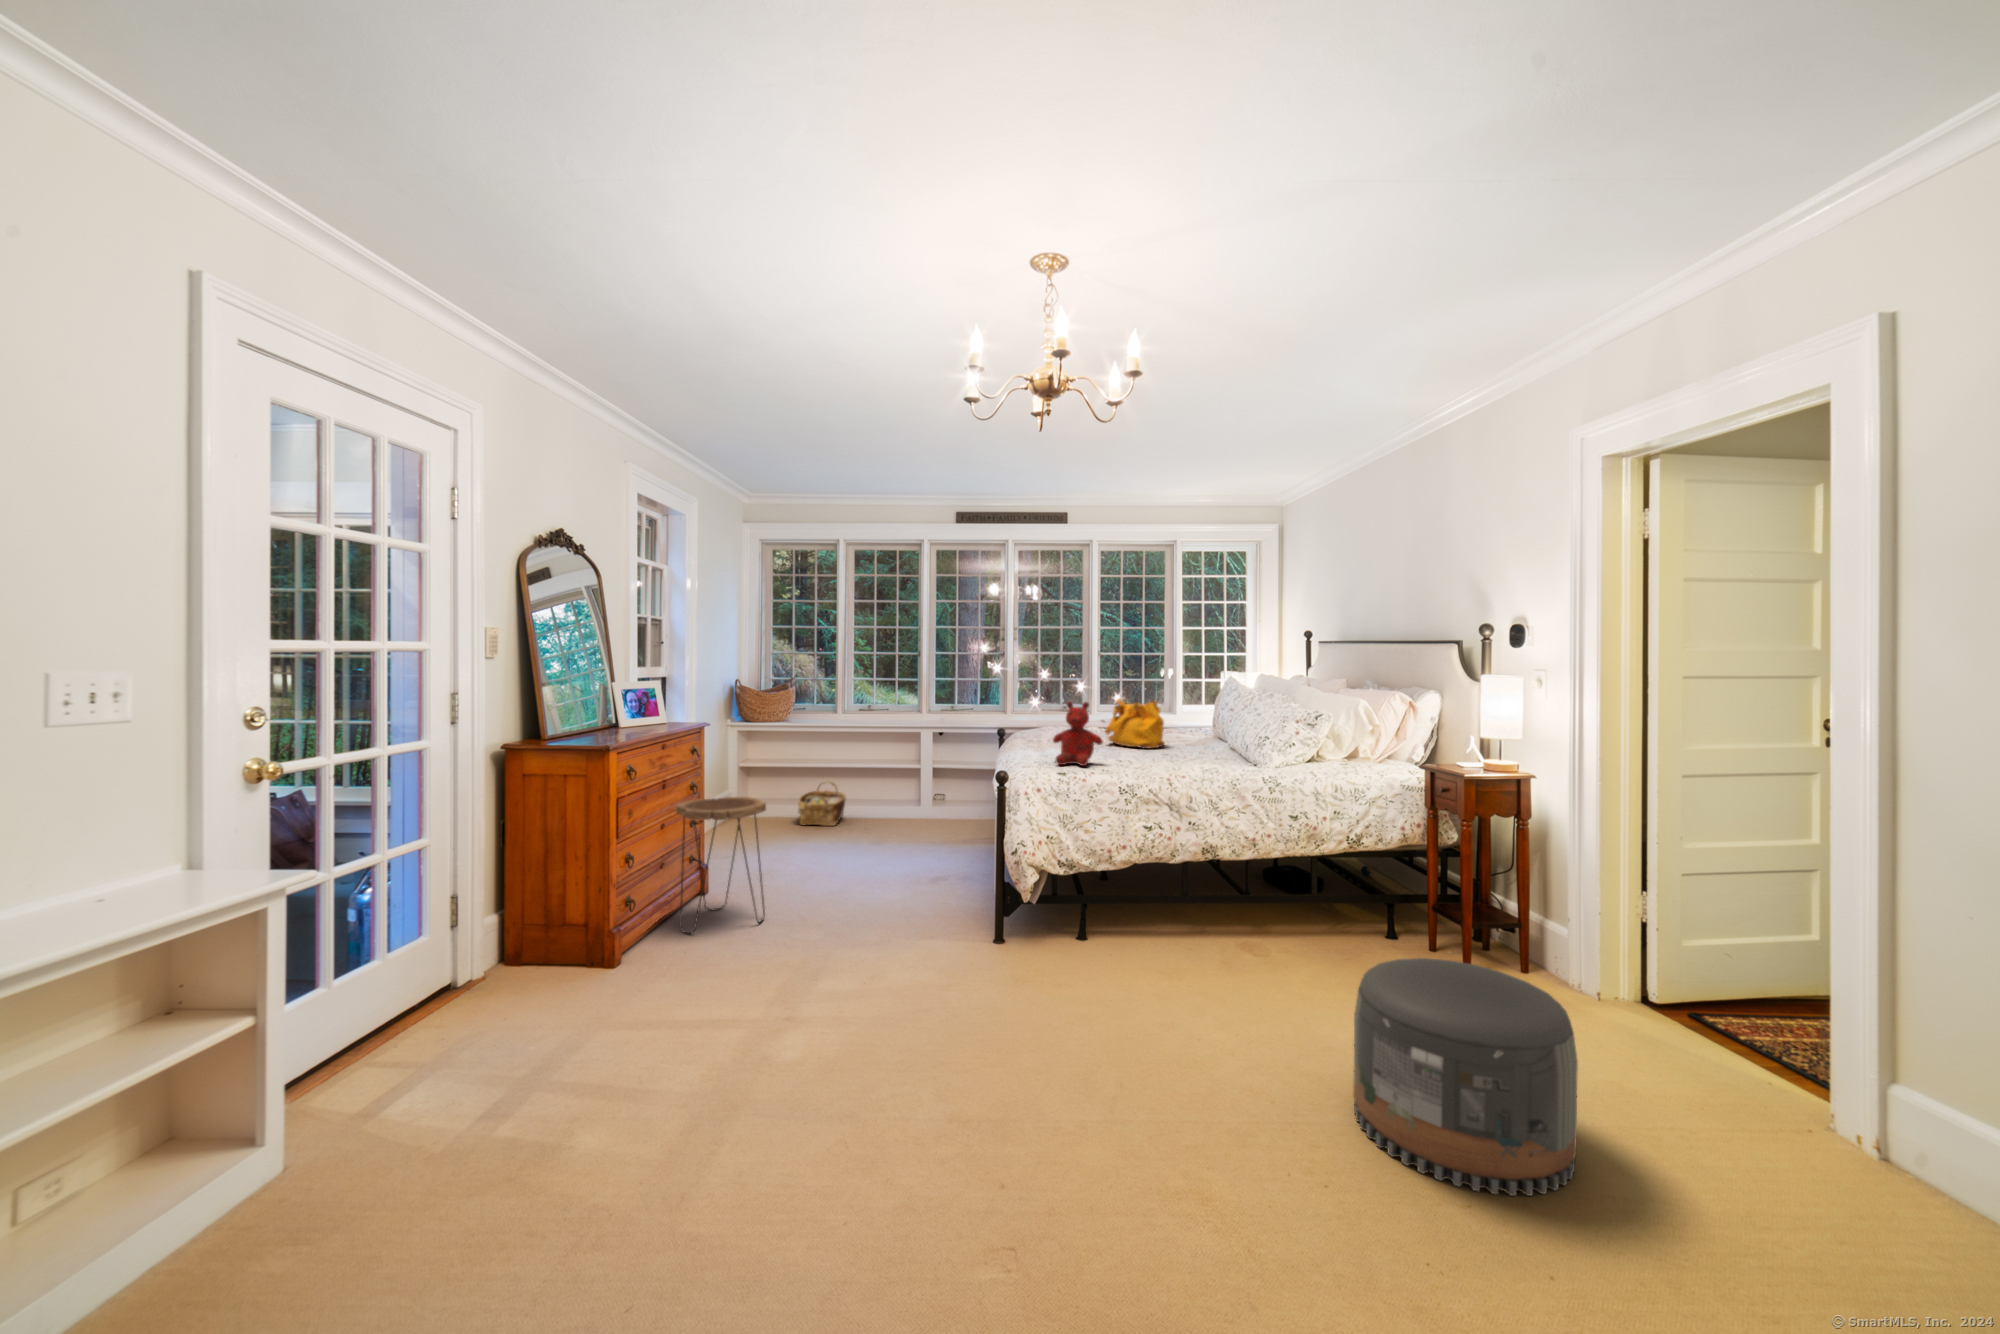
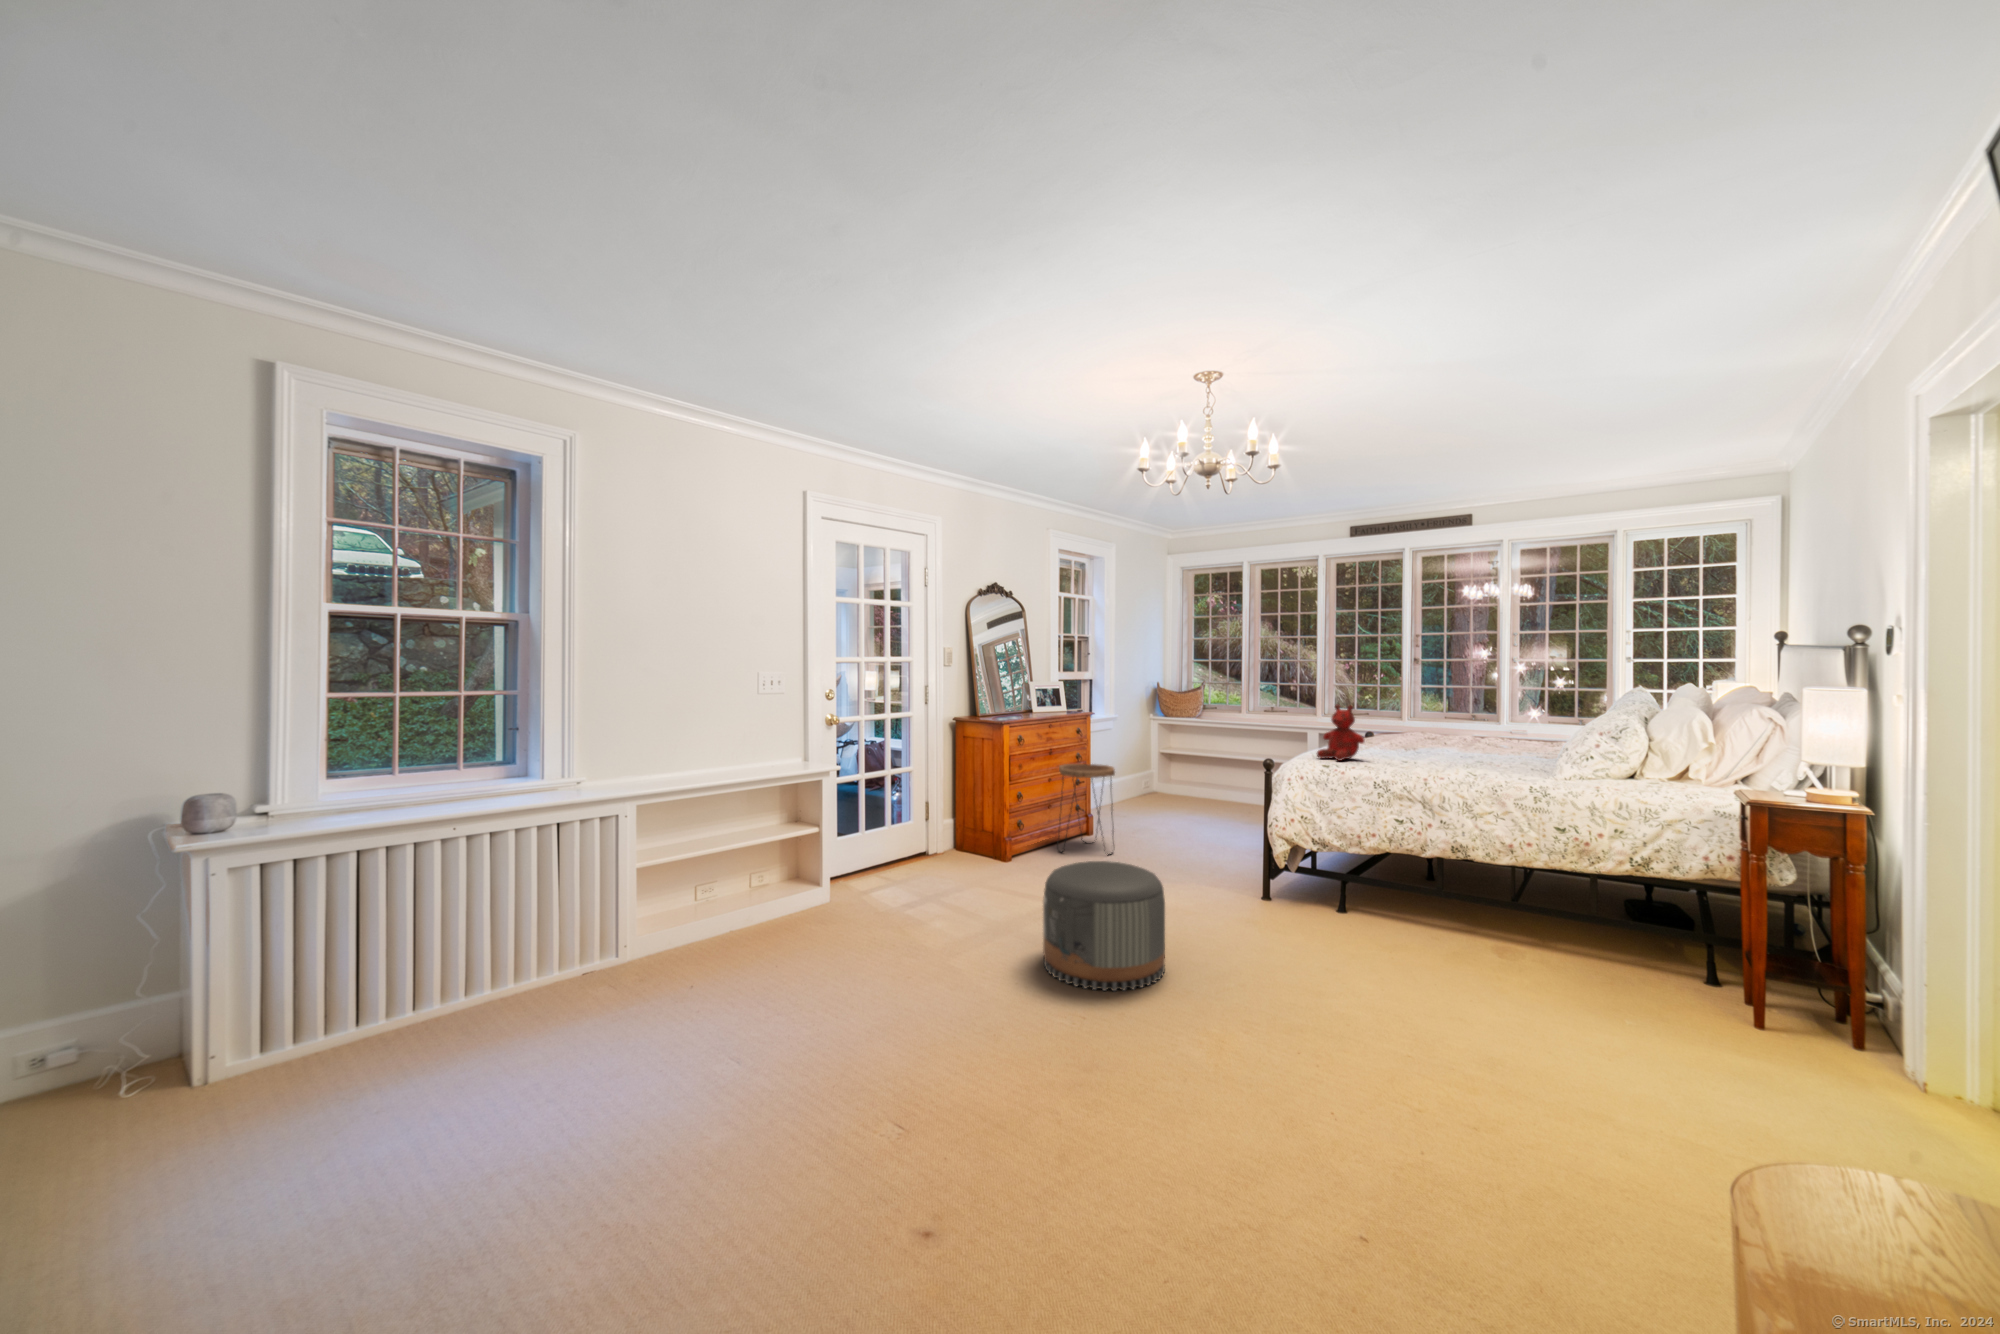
handbag: present [1105,699,1165,748] -> none [1420,705,1488,755]
woven basket: present [798,782,846,826] -> none [1200,768,1243,805]
pouf: present [1353,958,1578,1196] -> present [1043,861,1165,991]

